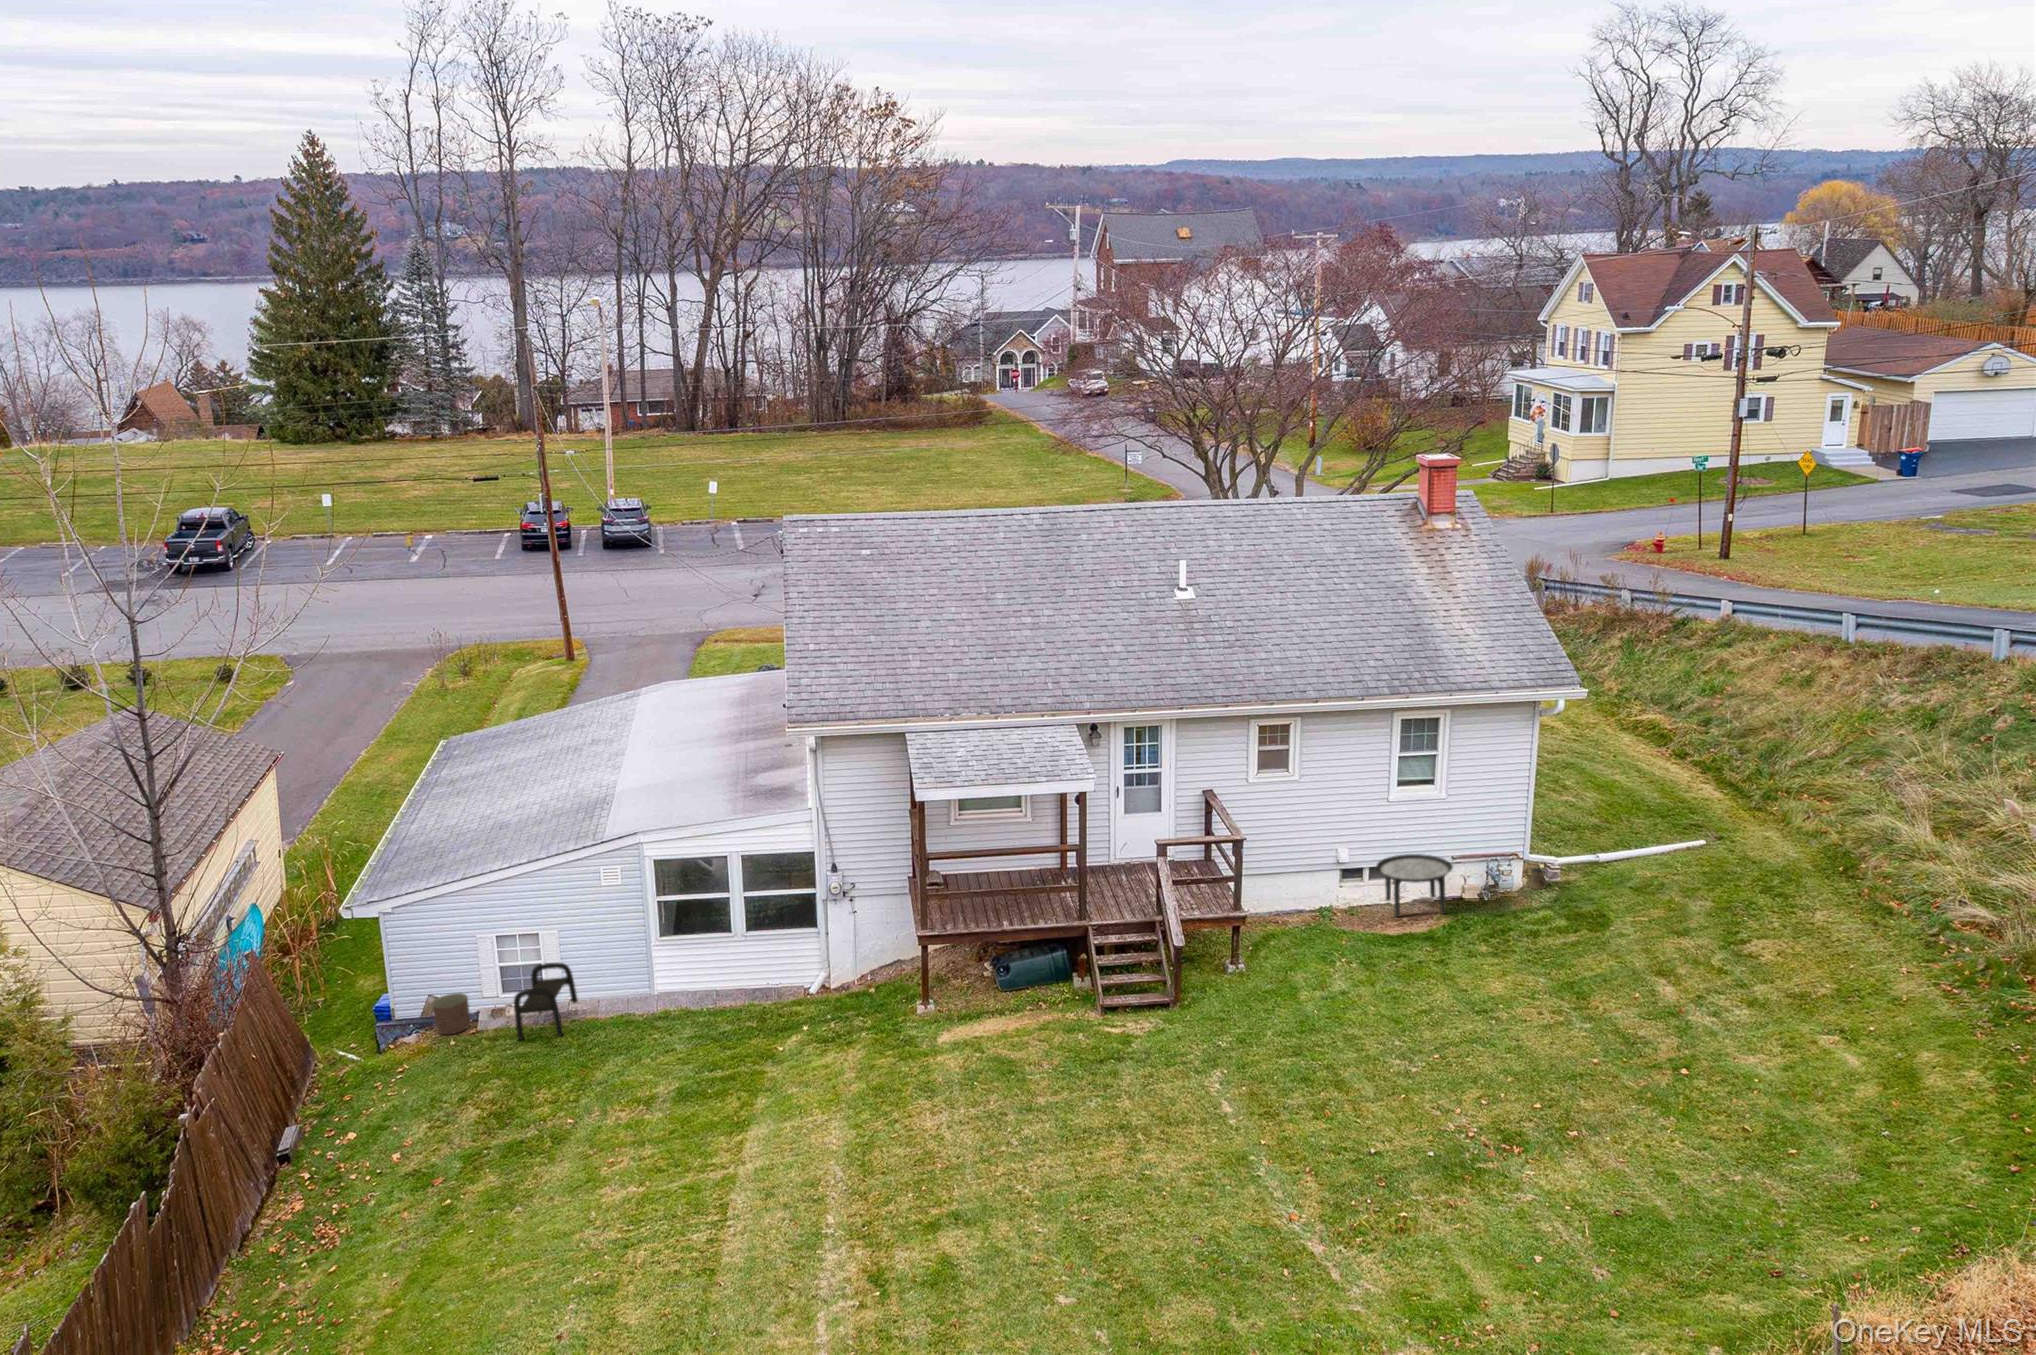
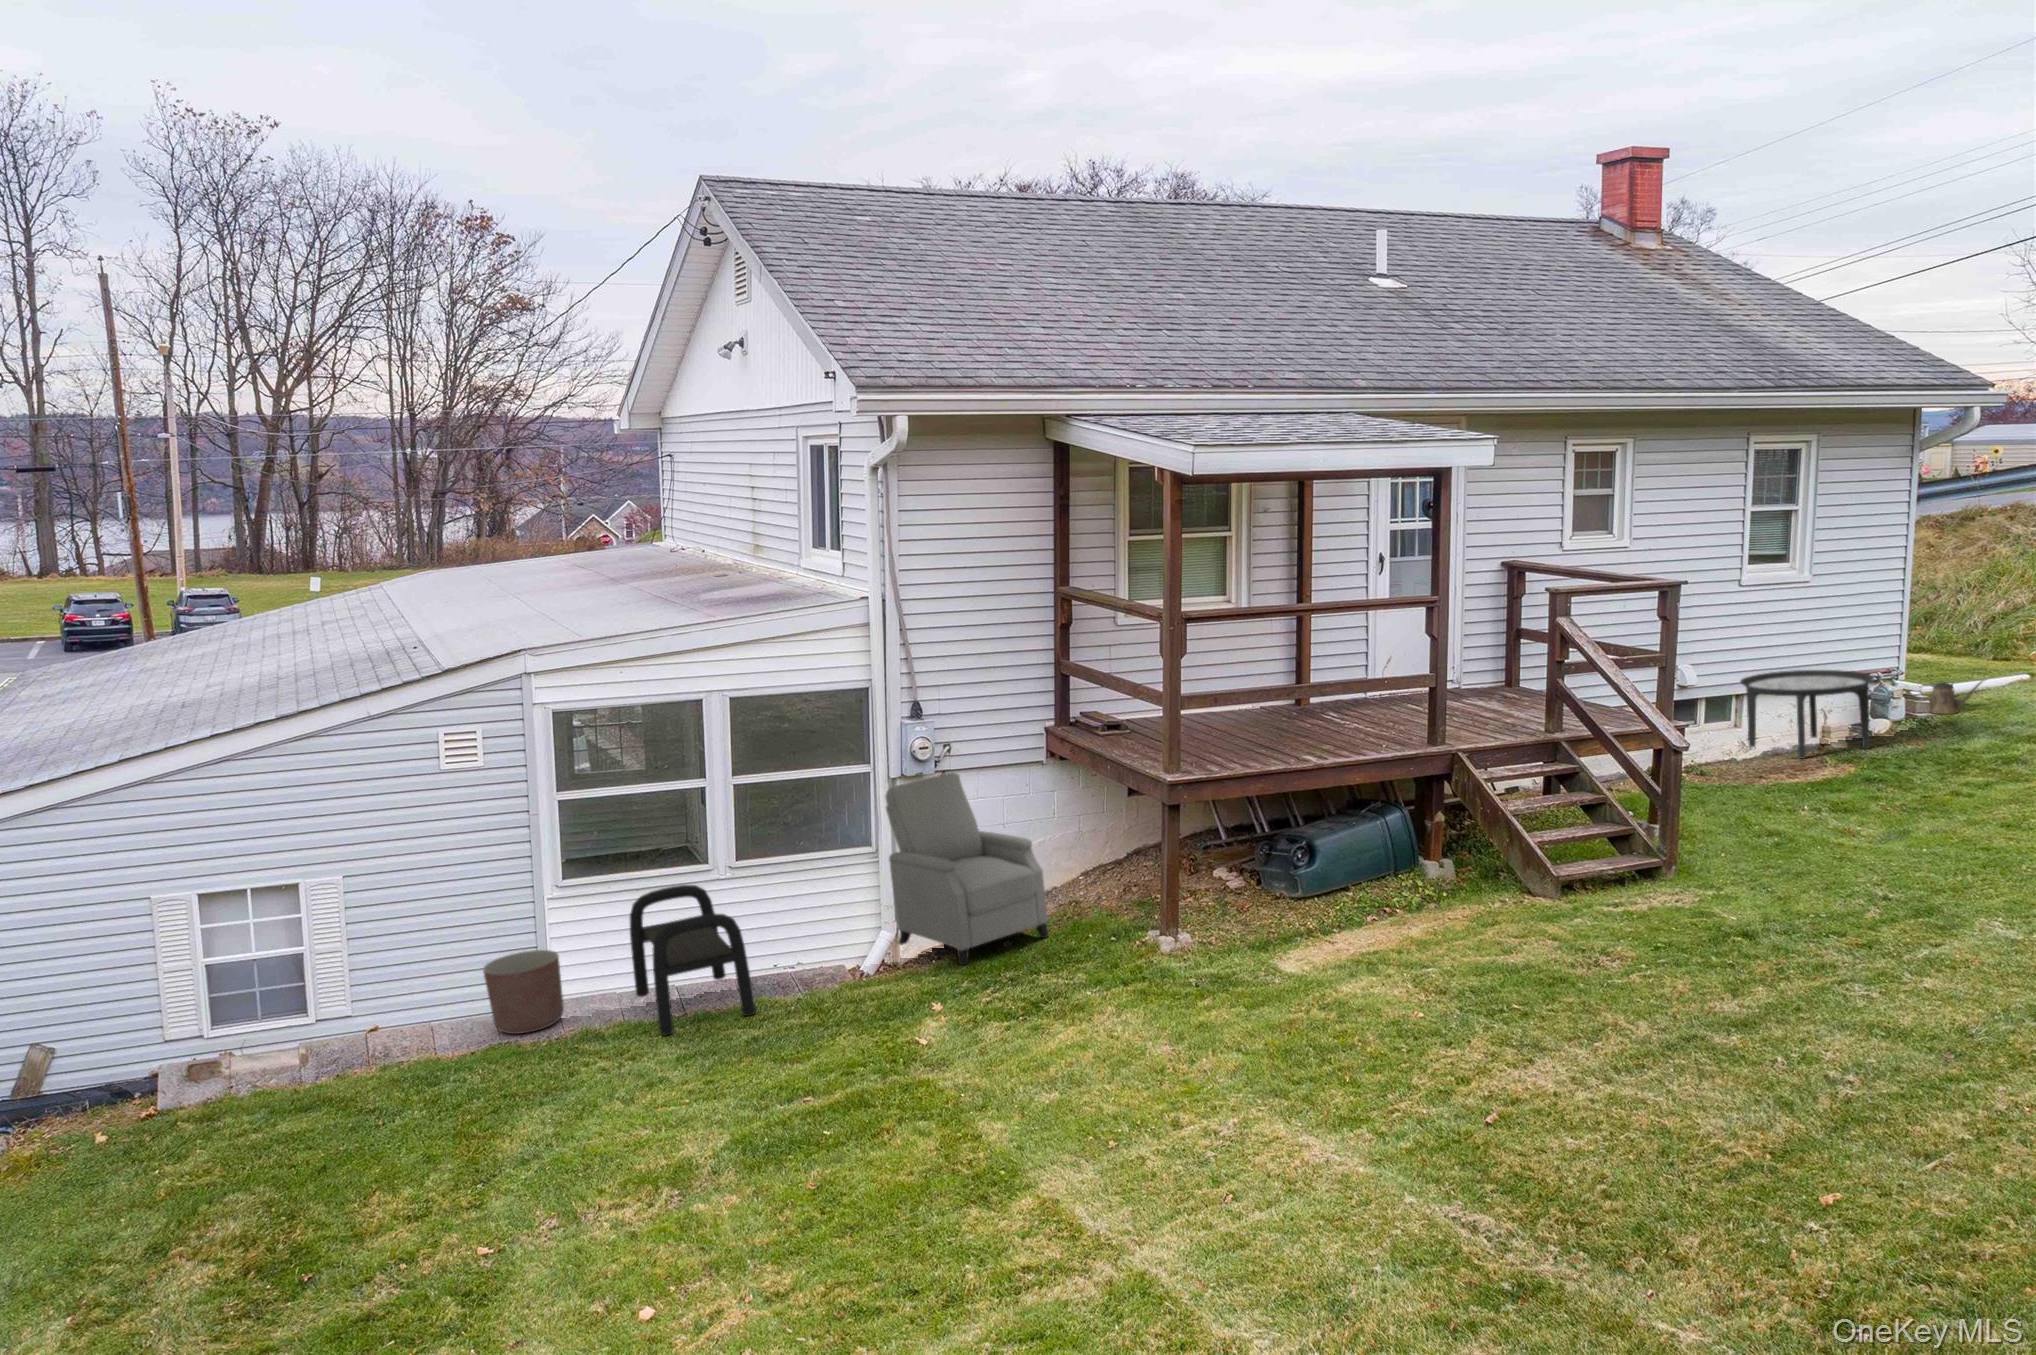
chair: none [817,898,889,1003] -> present [885,773,1048,965]
bench: present [514,963,578,1040] -> present [629,885,756,1035]
planter: present [431,993,470,1035] -> present [483,950,564,1034]

